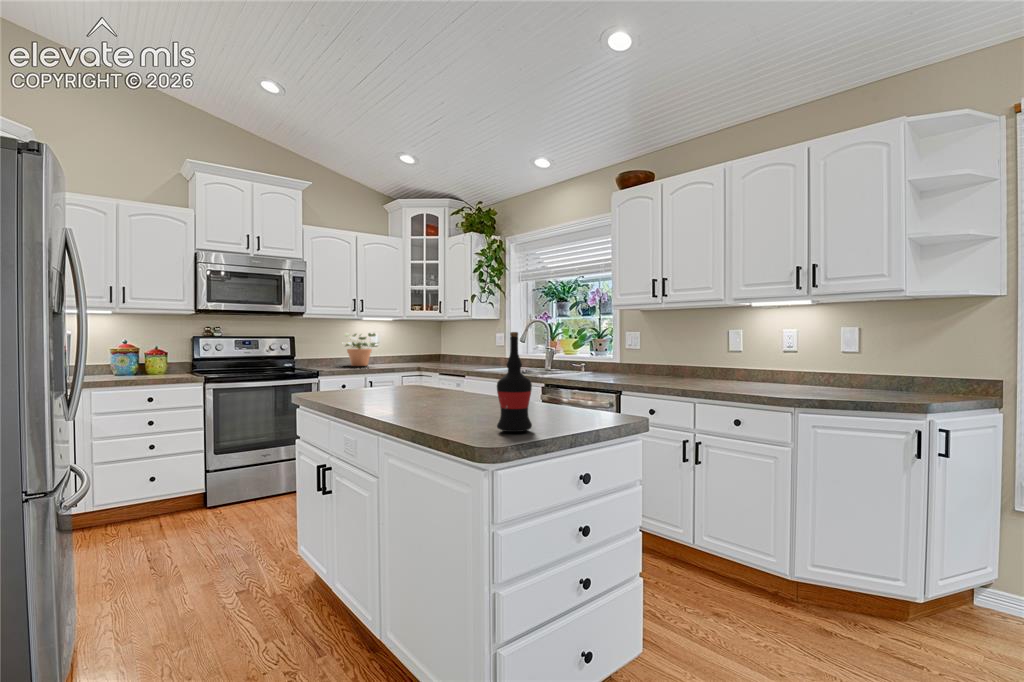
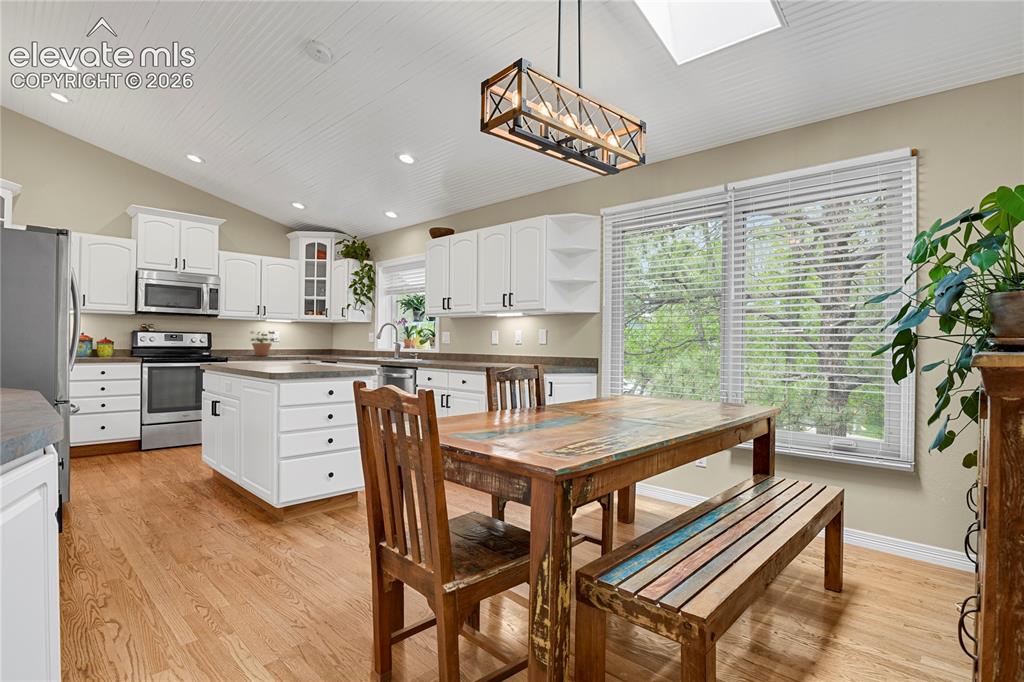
wine bottle: present [497,332,532,432] -> none [297,326,314,370]

